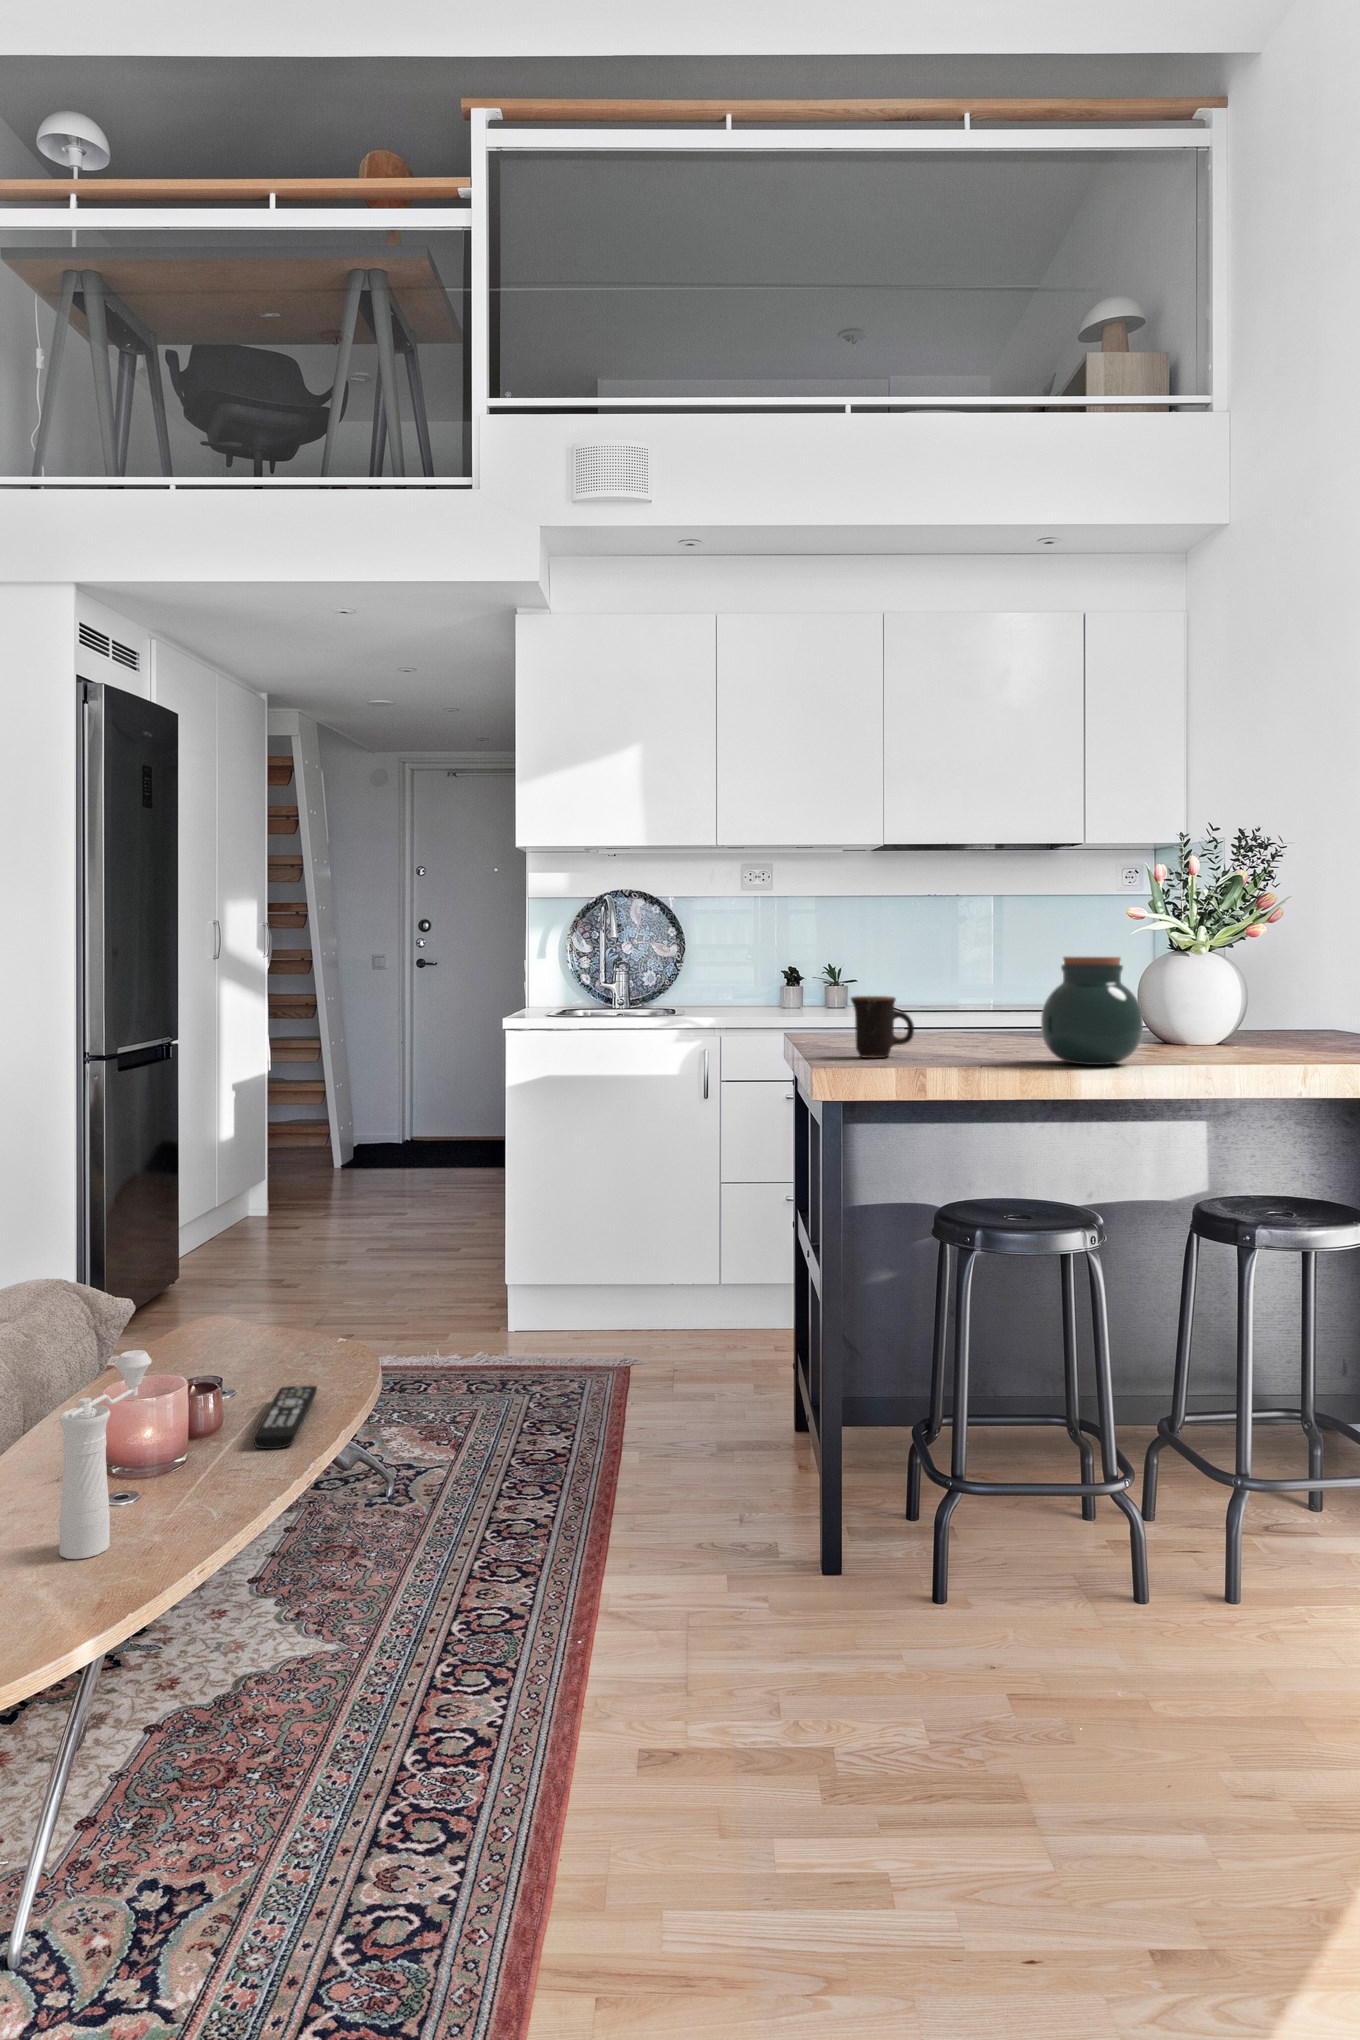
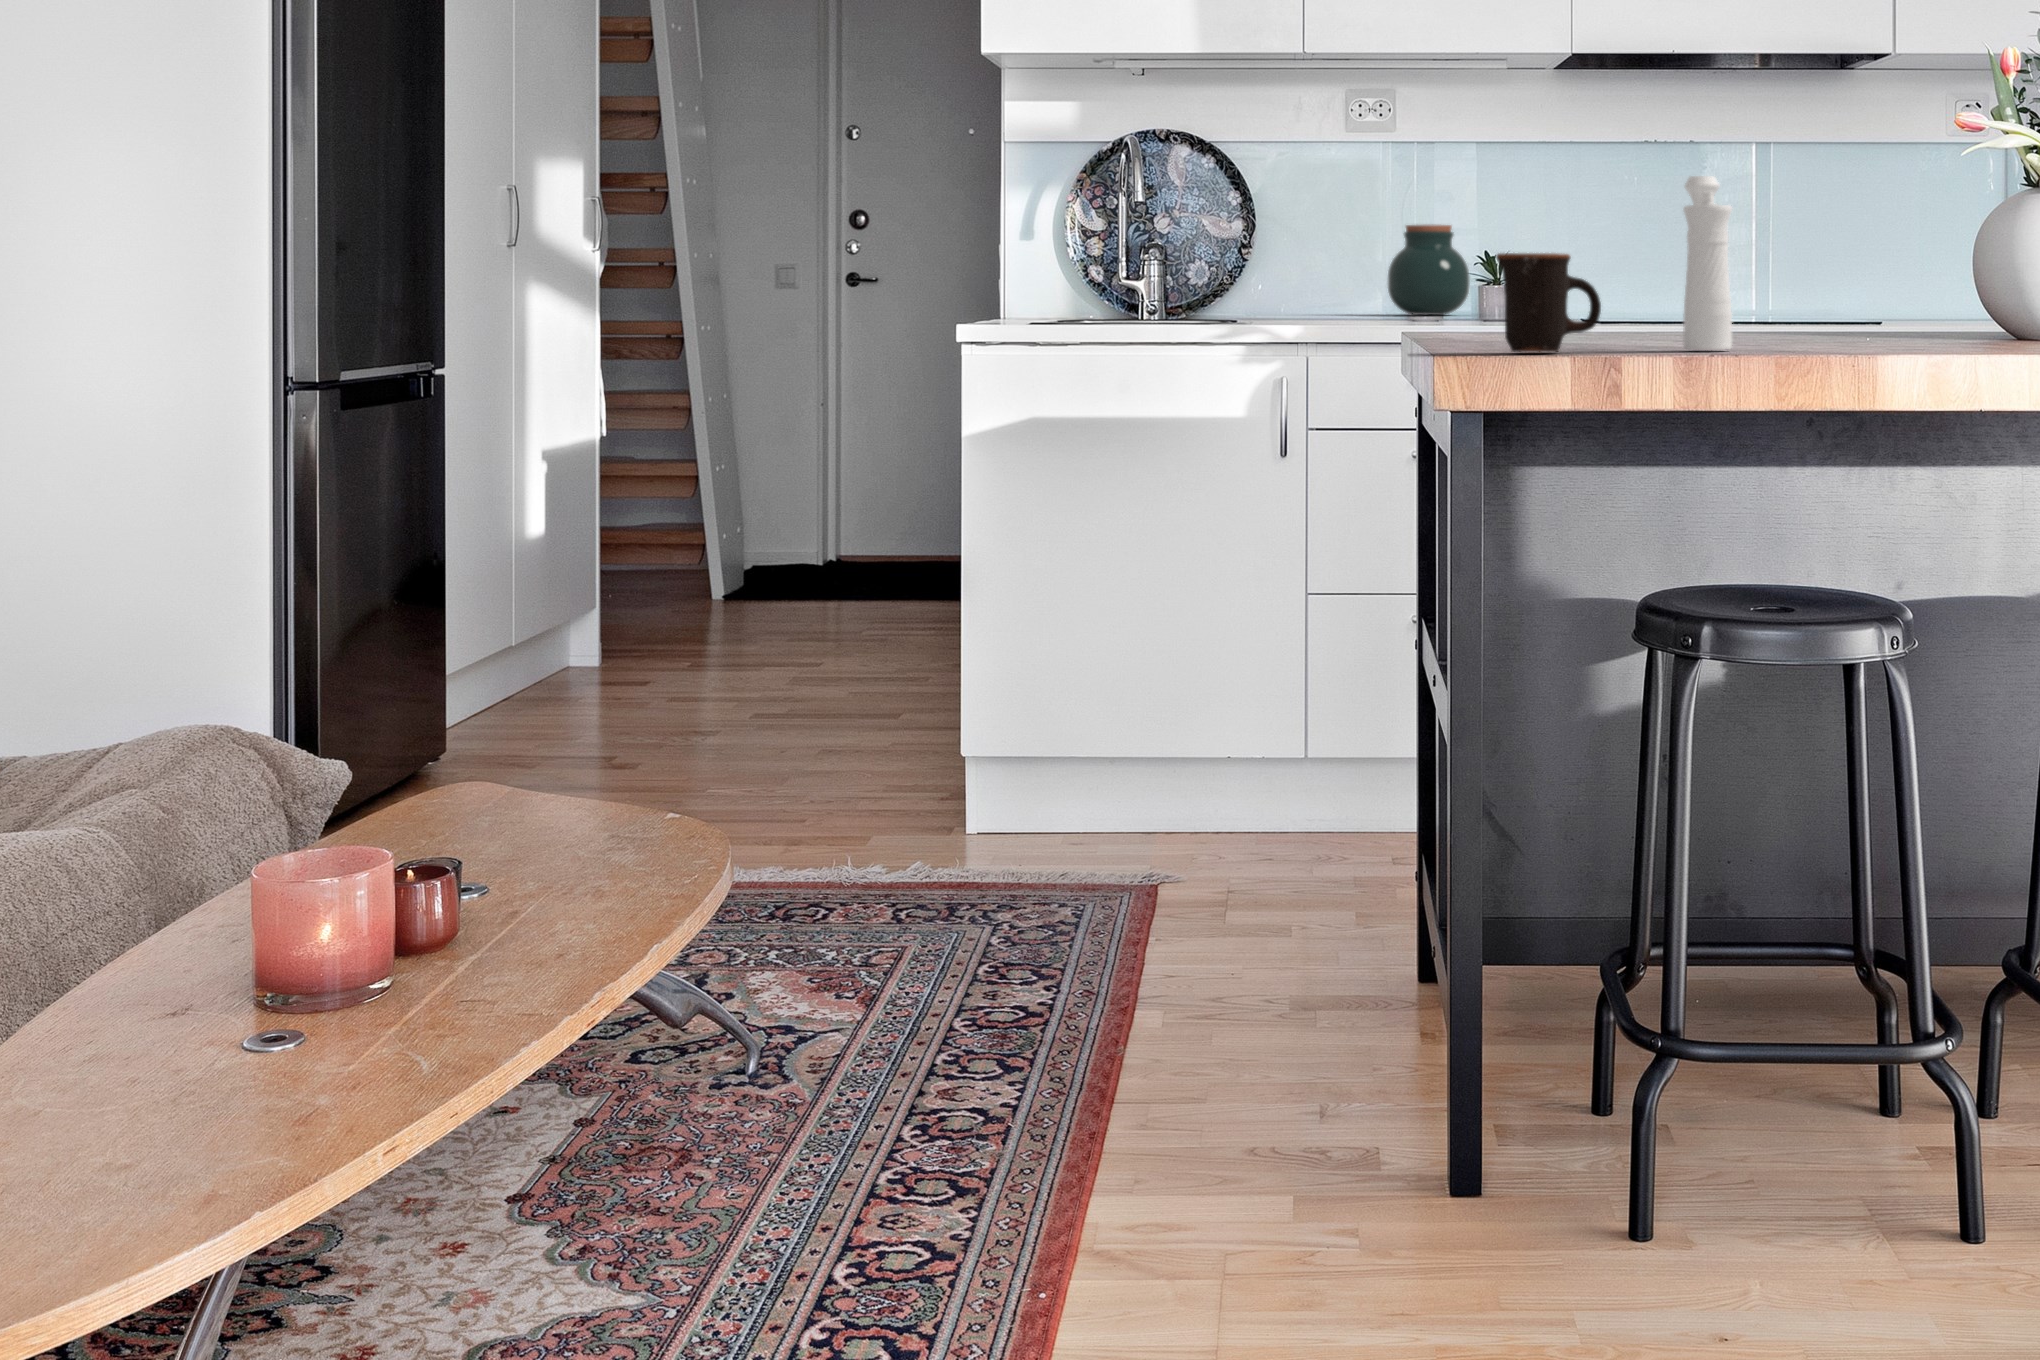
jar: present [1041,957,1143,1065] -> present [1388,225,1470,315]
pepper mill: present [59,1350,152,1559] -> present [1683,176,1732,350]
remote control: present [253,1386,317,1449] -> none [500,875,617,968]

